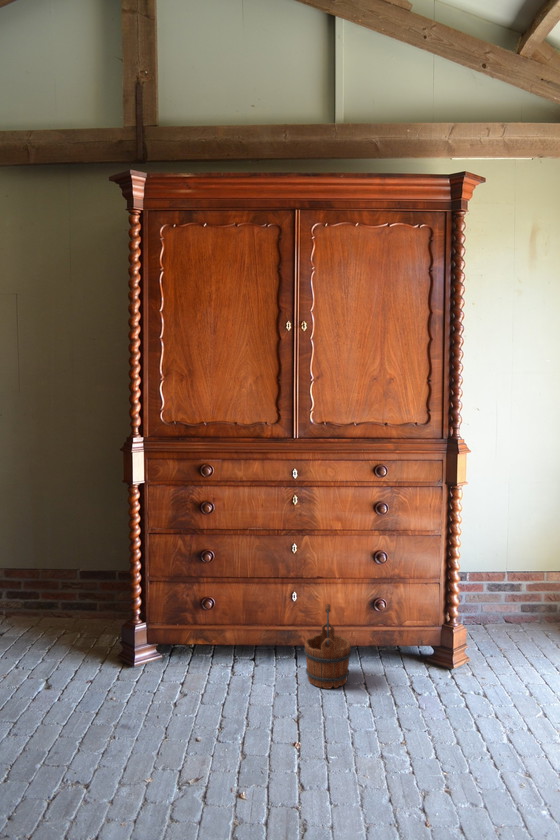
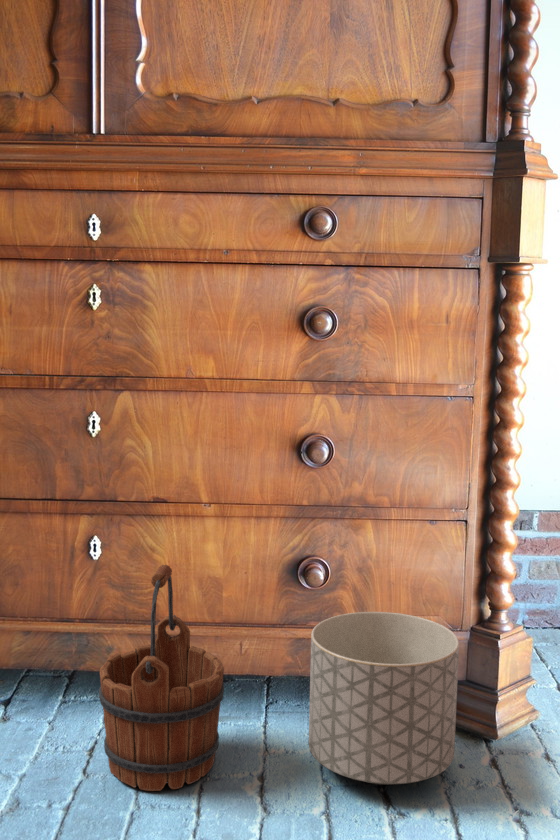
planter: none [383,620,439,685] -> present [309,612,459,785]

